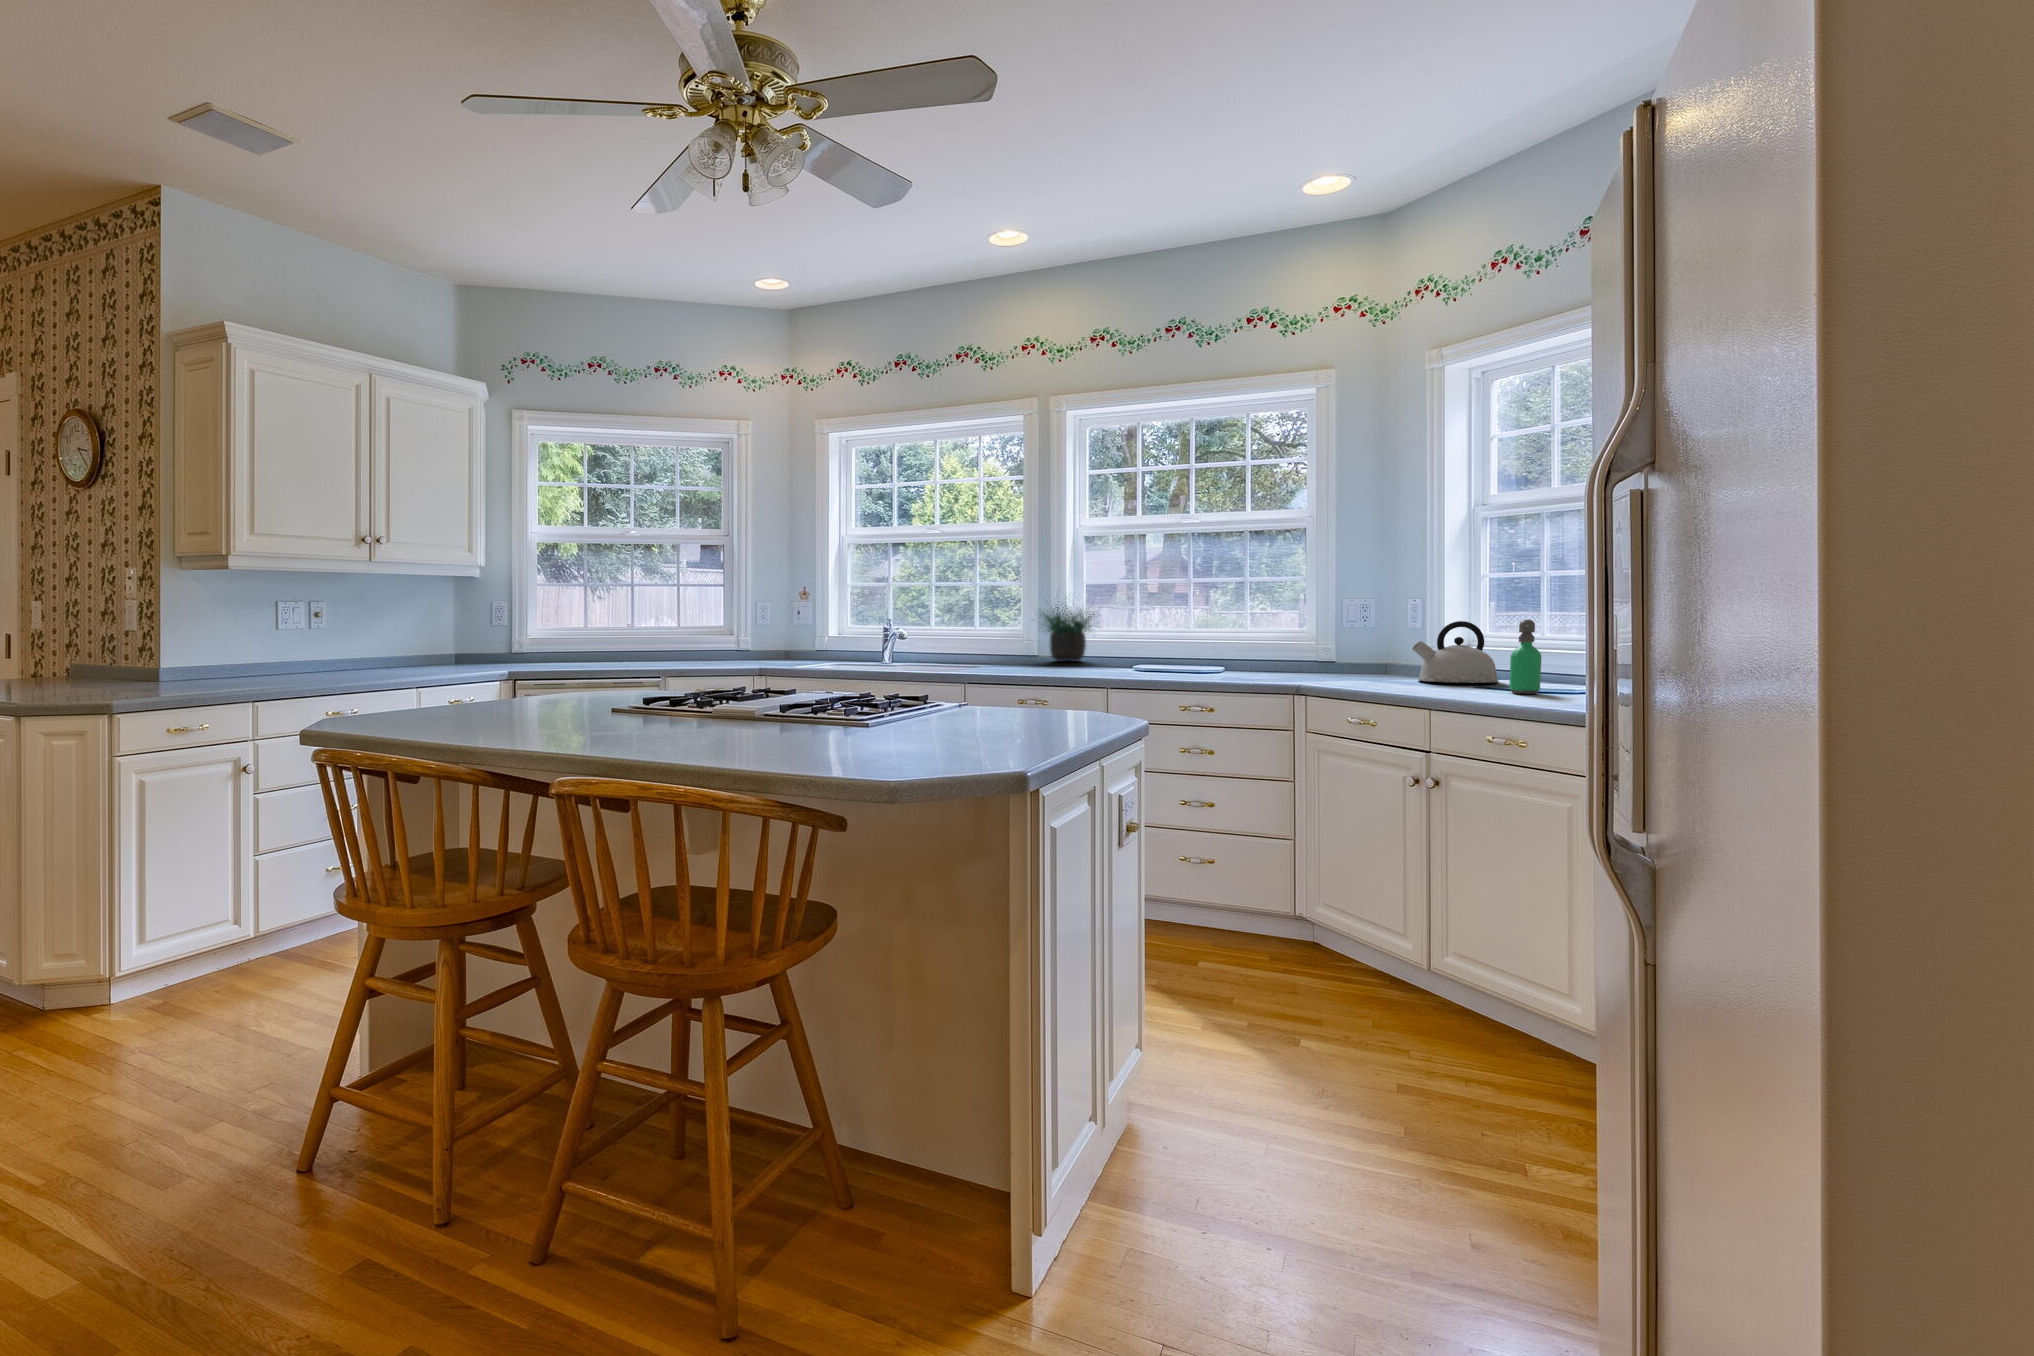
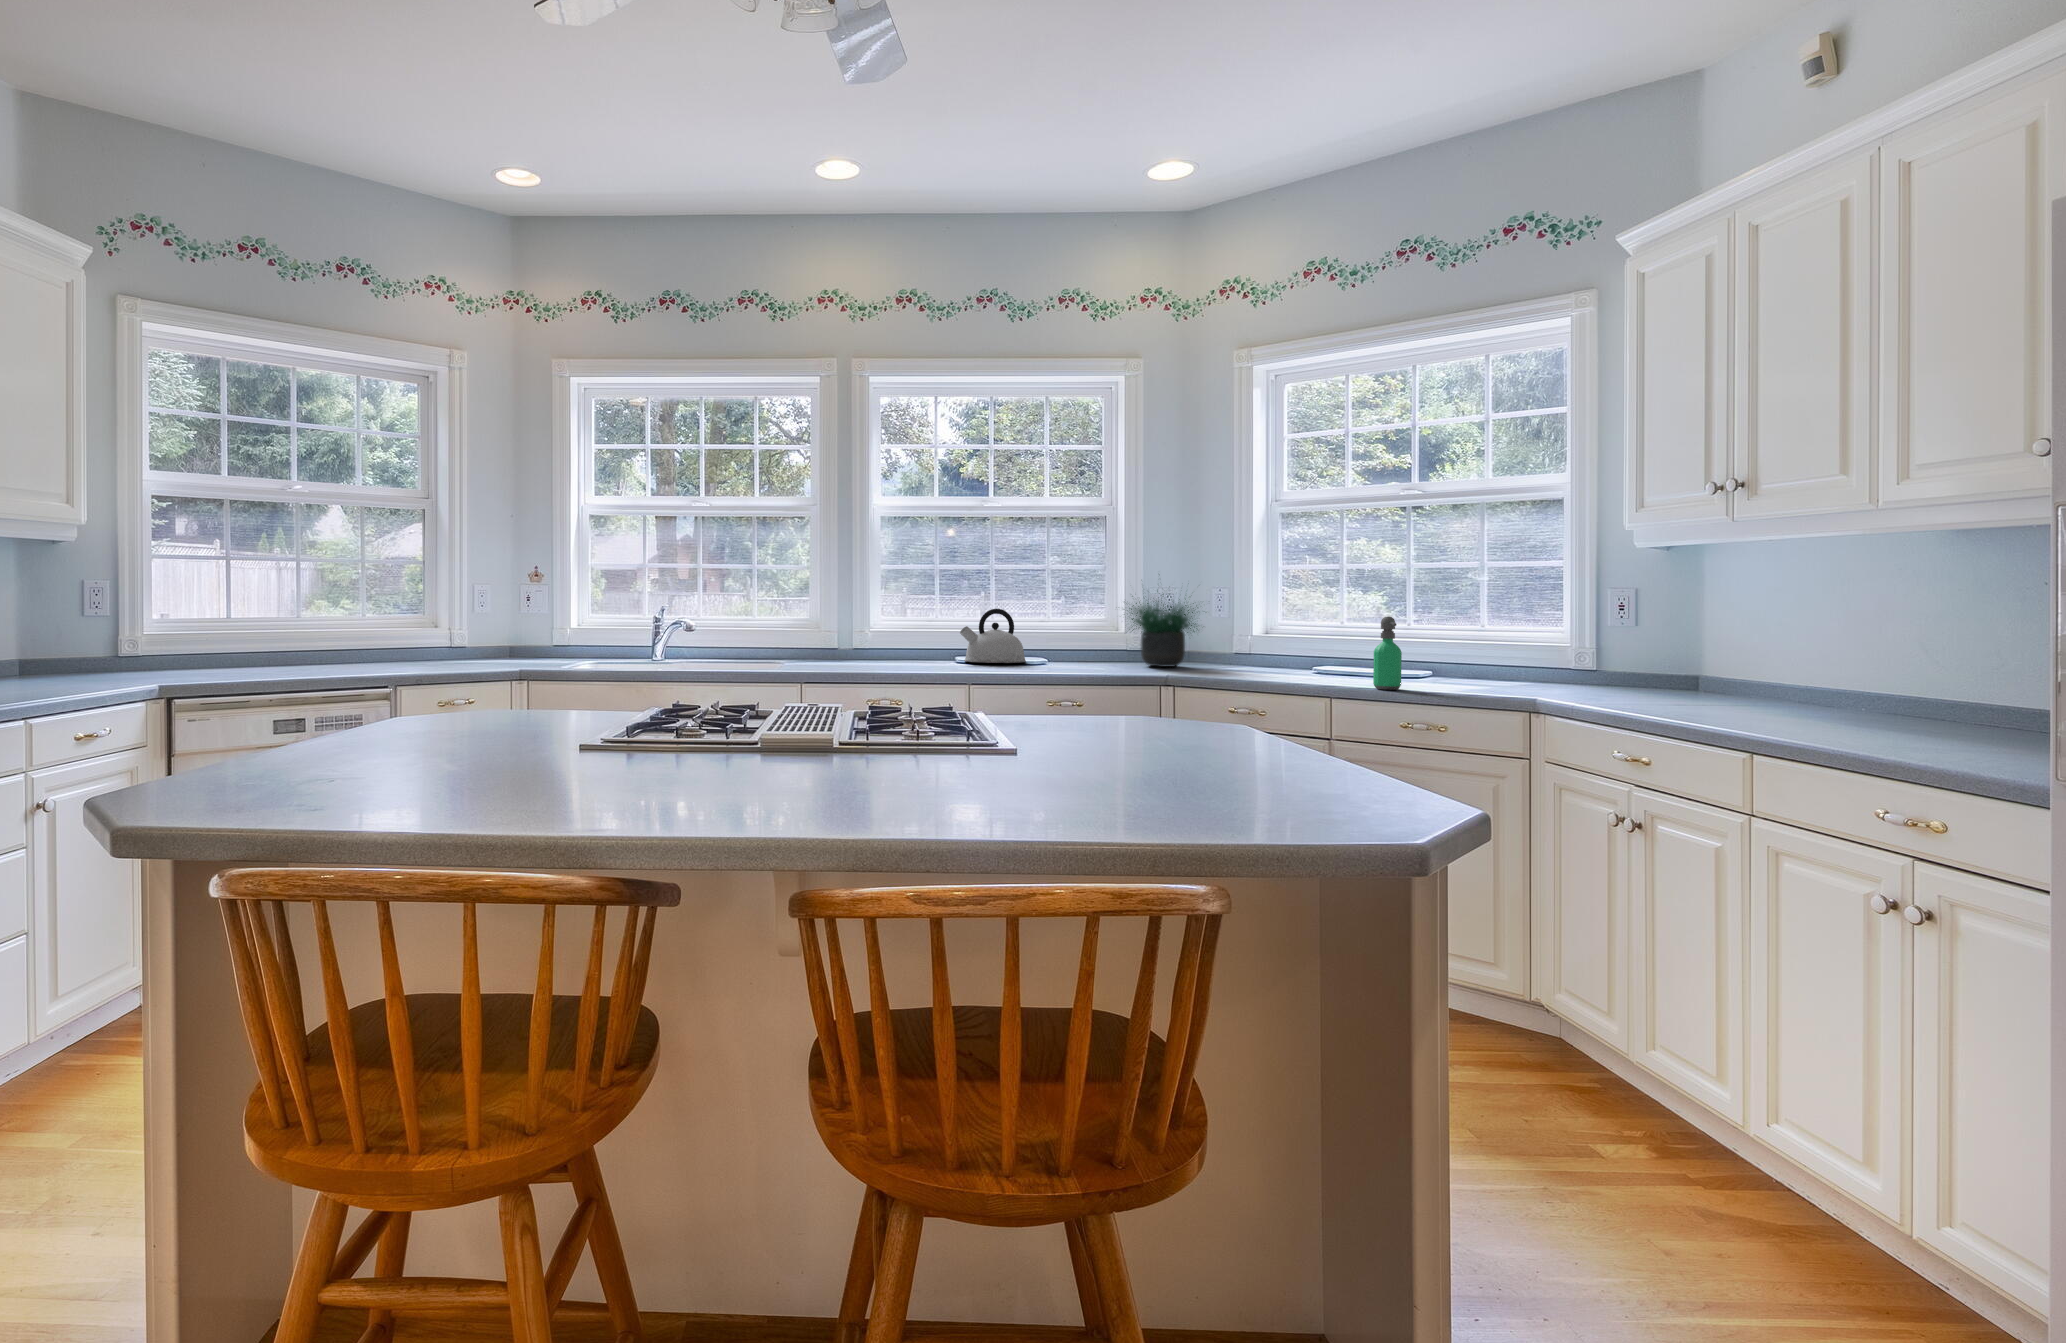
potted plant: present [1041,605,1095,662] -> present [1127,591,1198,667]
kettle: present [1412,621,1499,683] -> present [960,609,1026,663]

